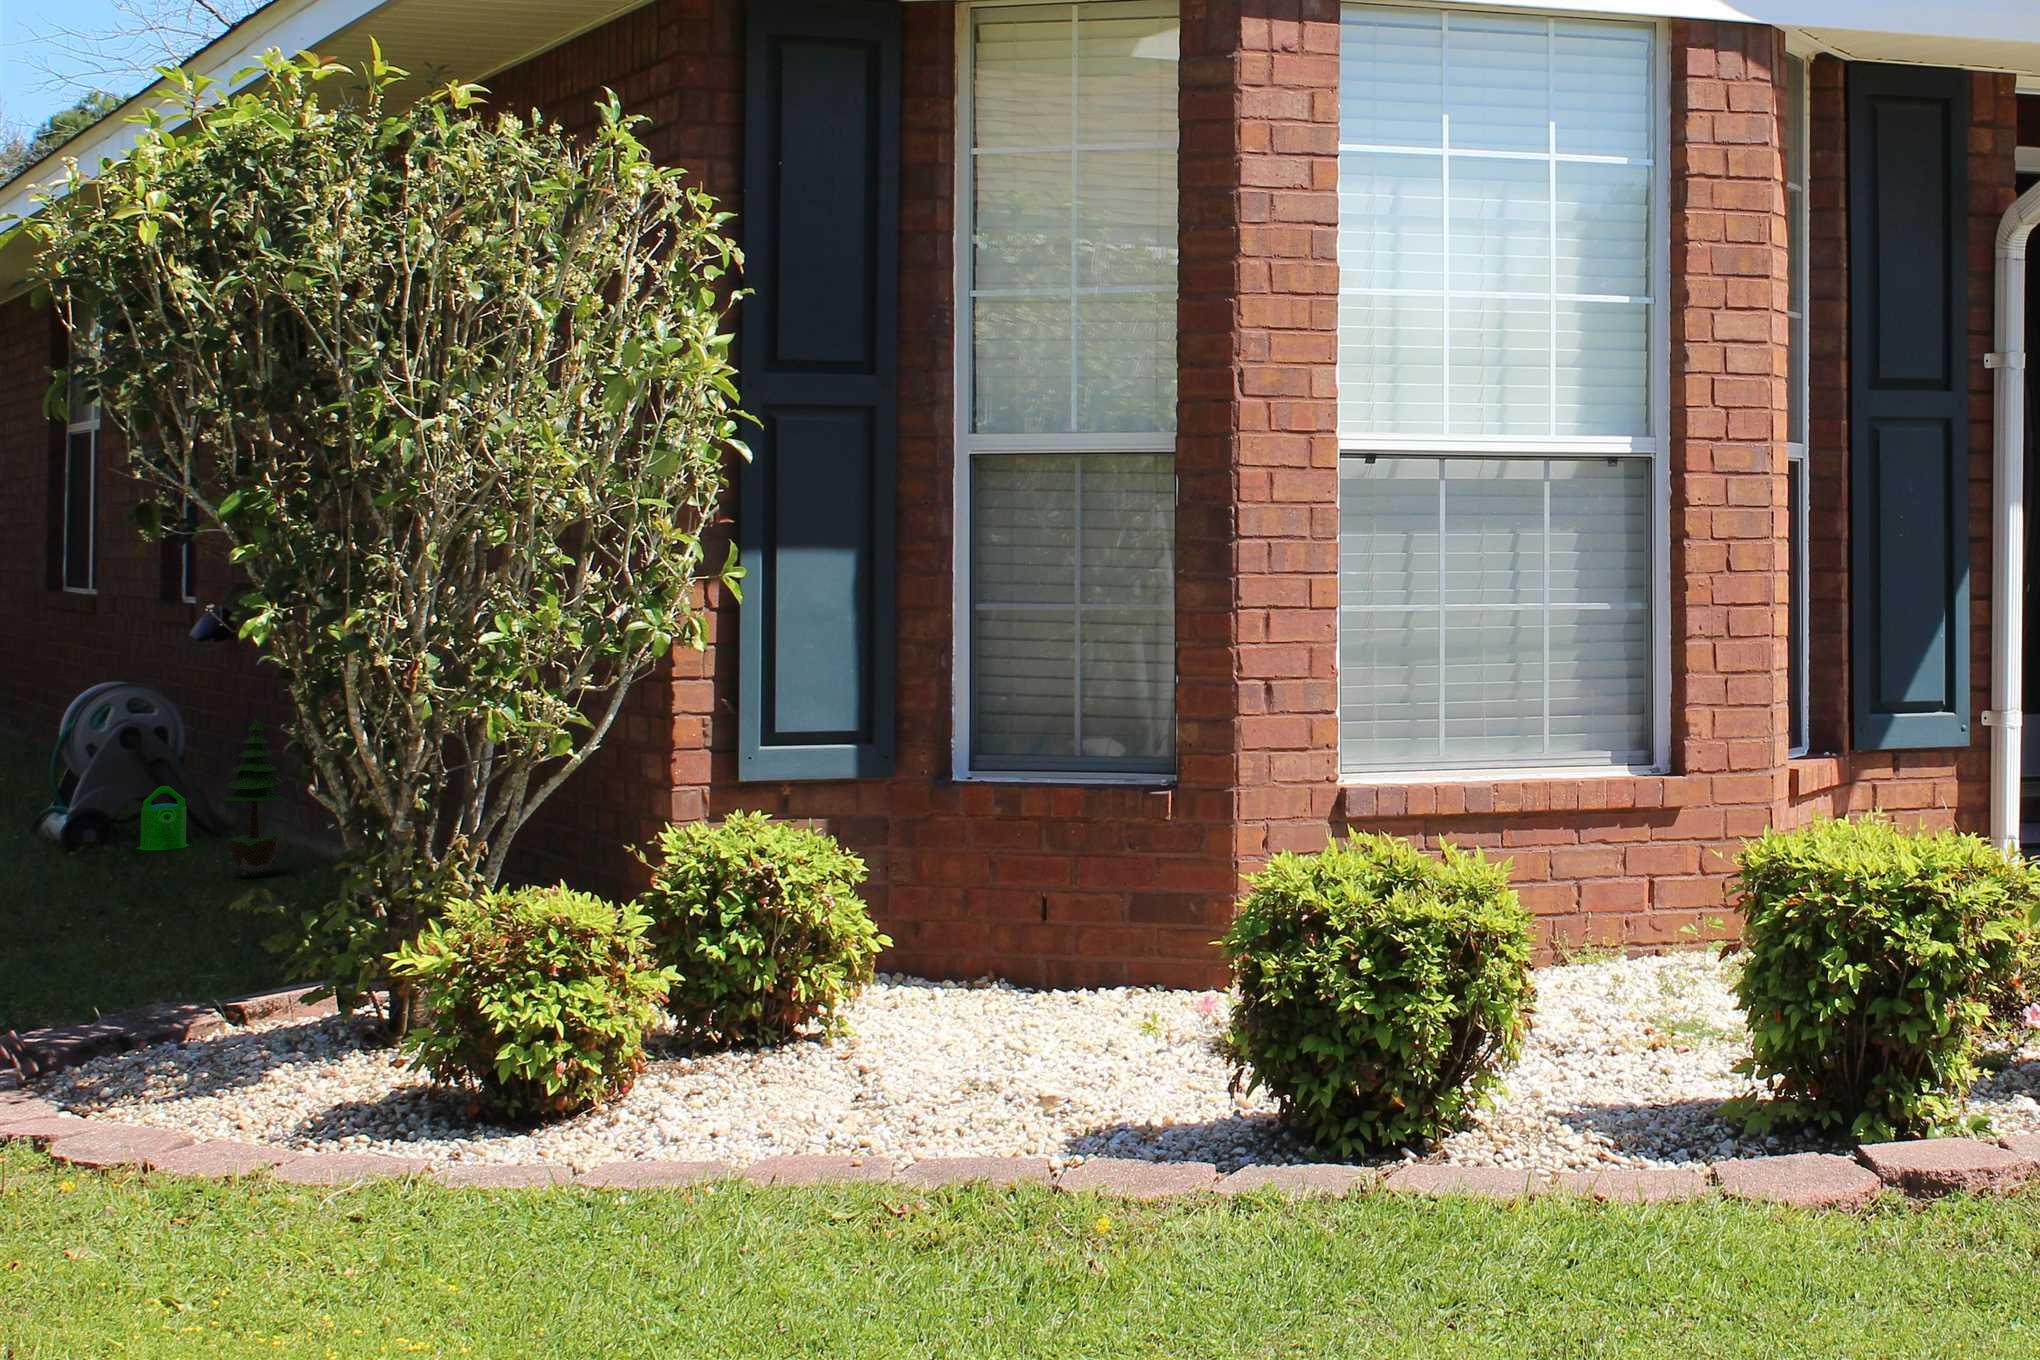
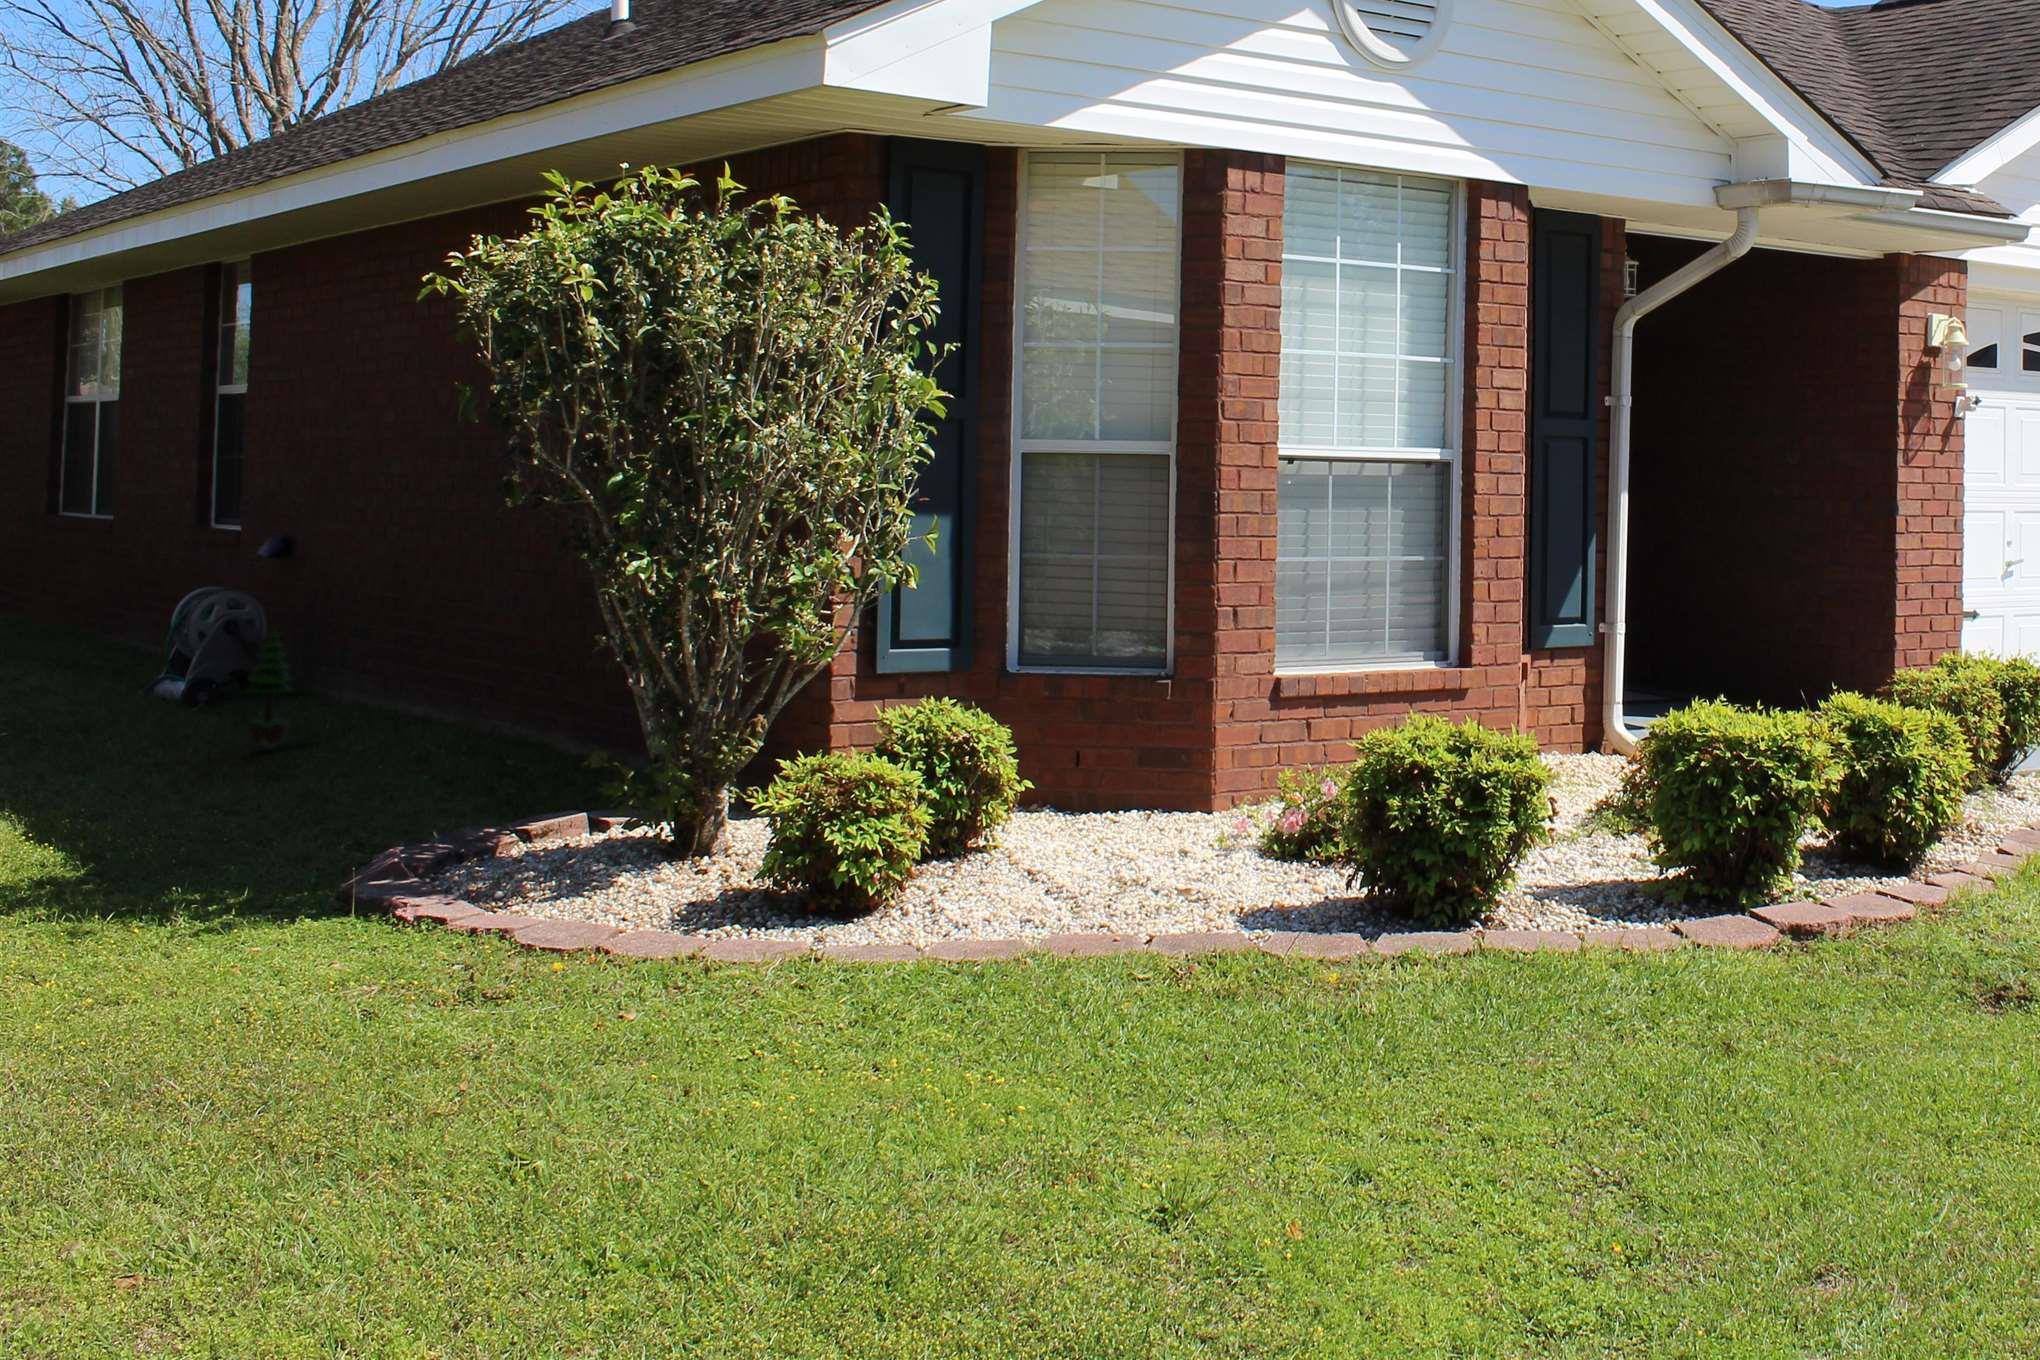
watering can: present [137,786,189,850] -> none [106,680,151,732]

